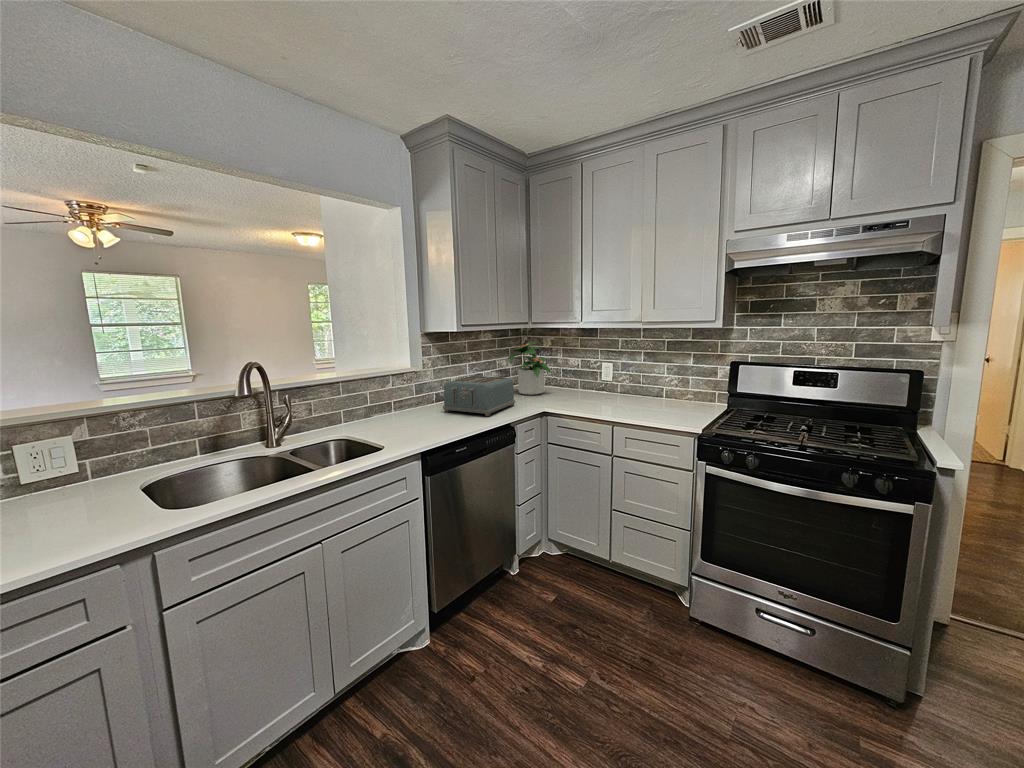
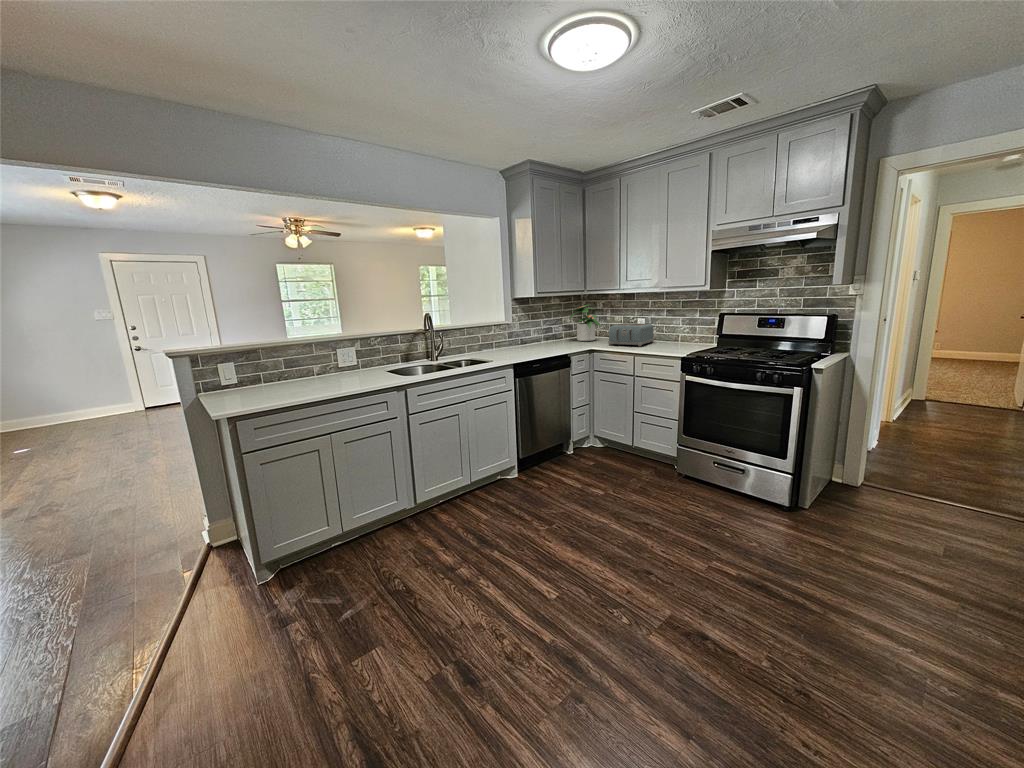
toaster: present [443,376,515,416] -> present [608,323,654,346]

